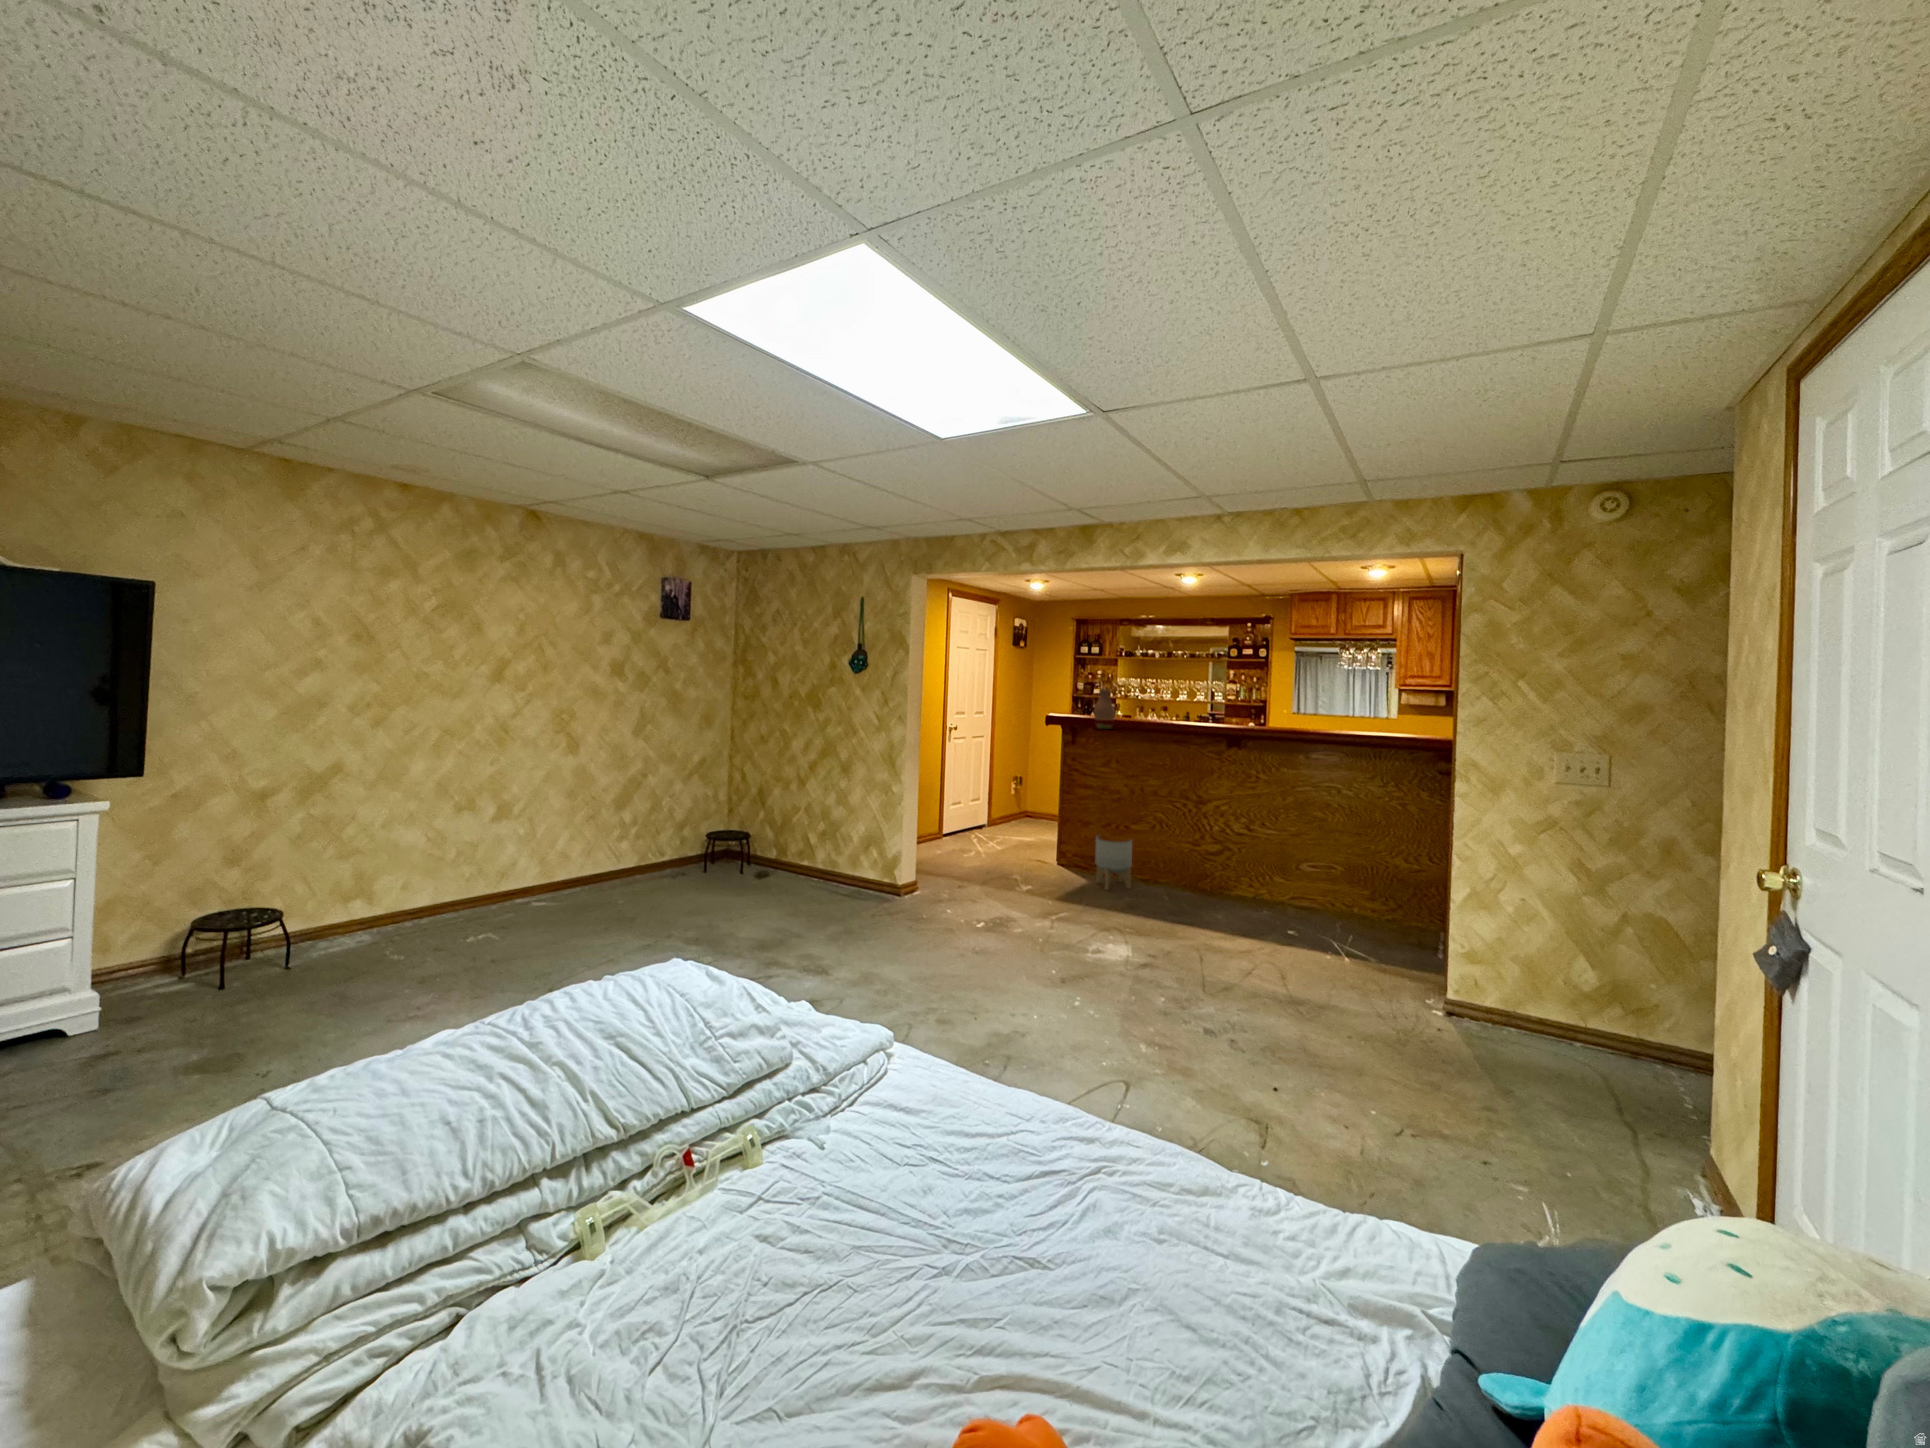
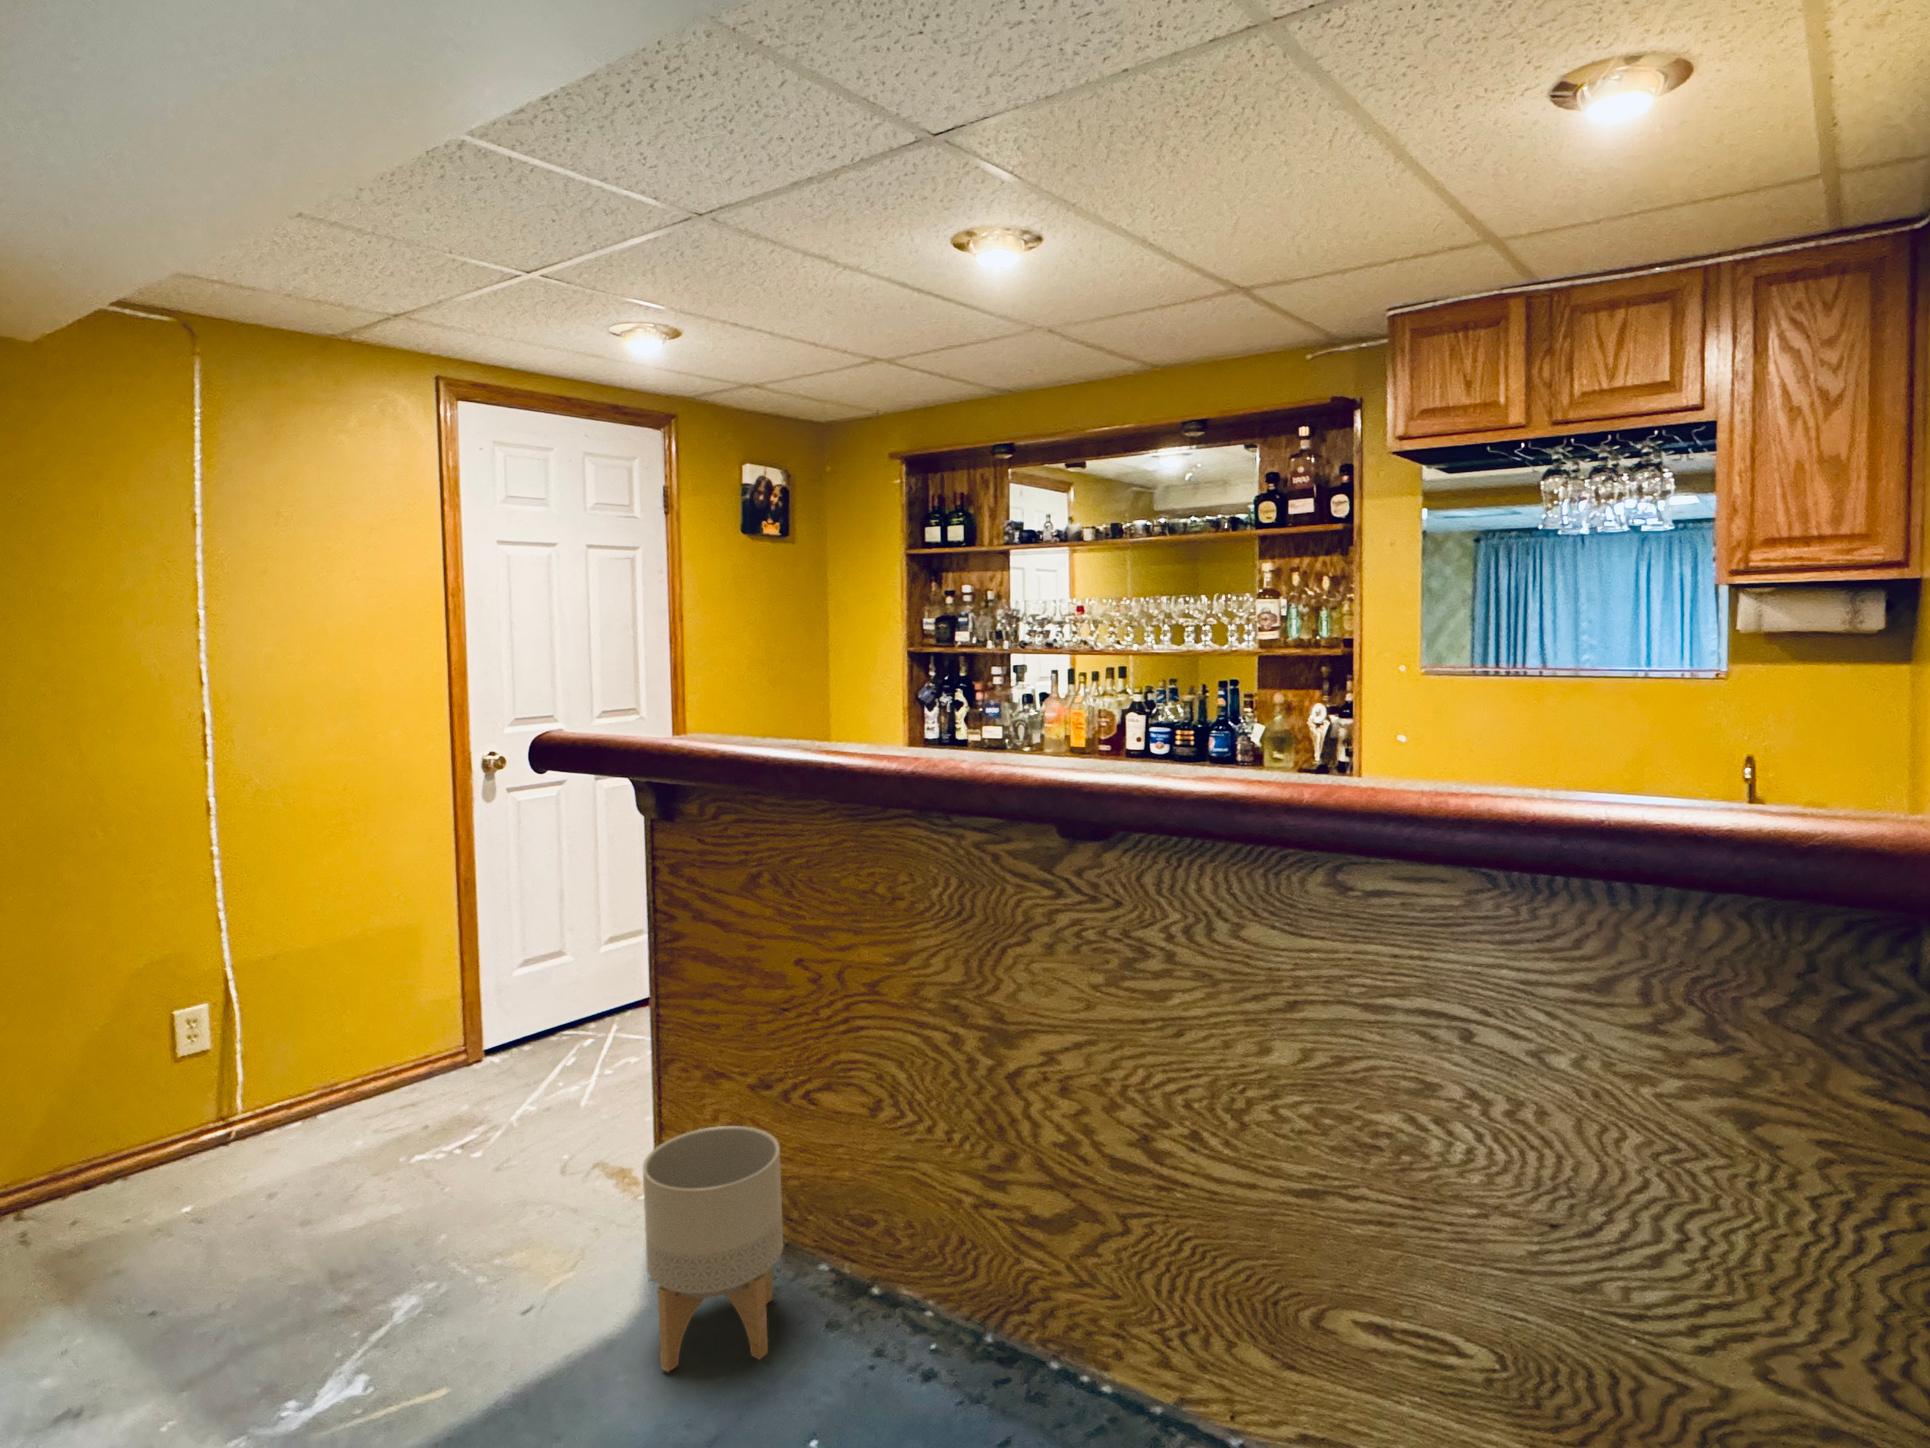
vase: present [1094,689,1115,729] -> none [626,594,709,746]

